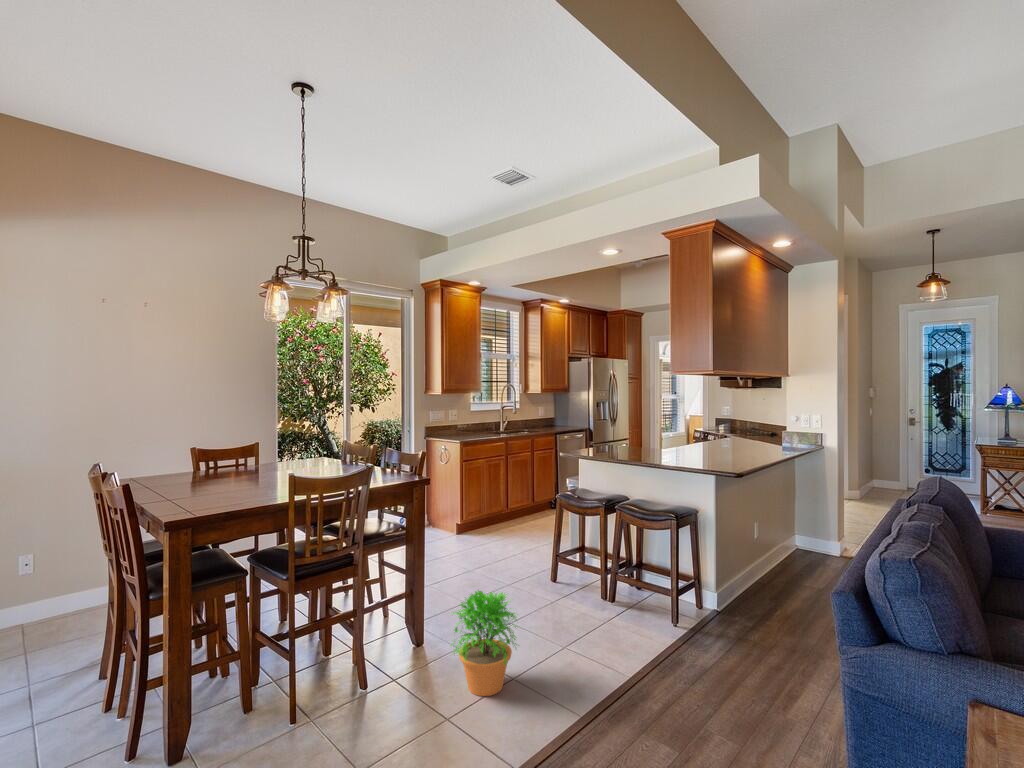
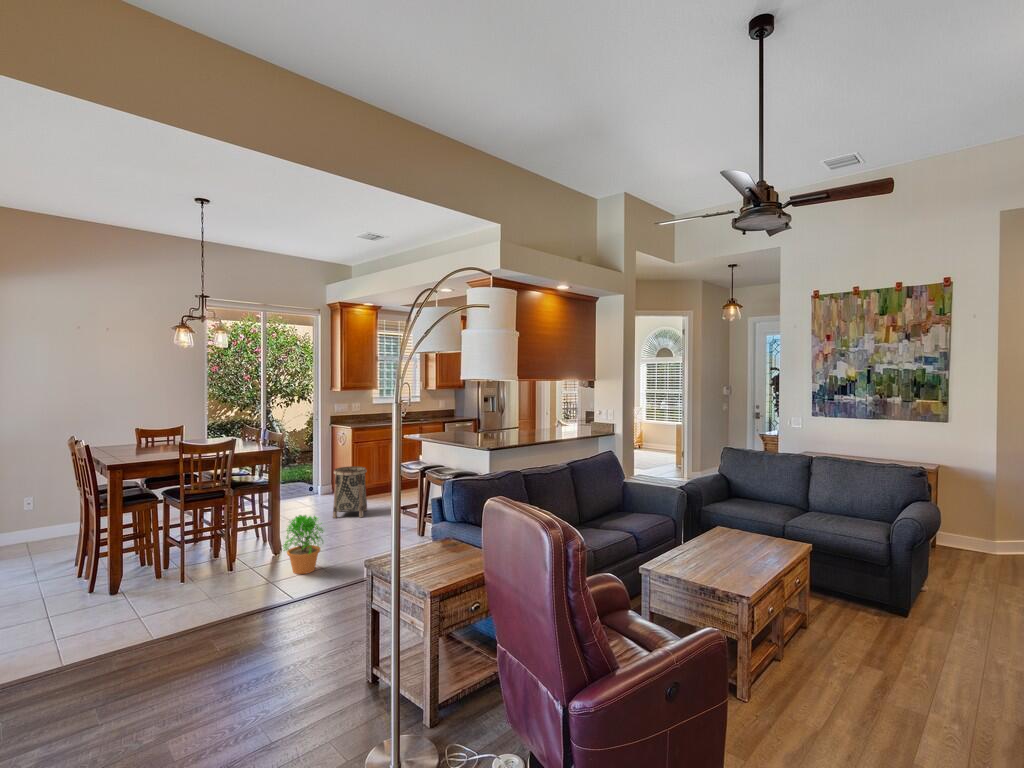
basket: none [454,495,498,570] -> present [333,466,367,518]

